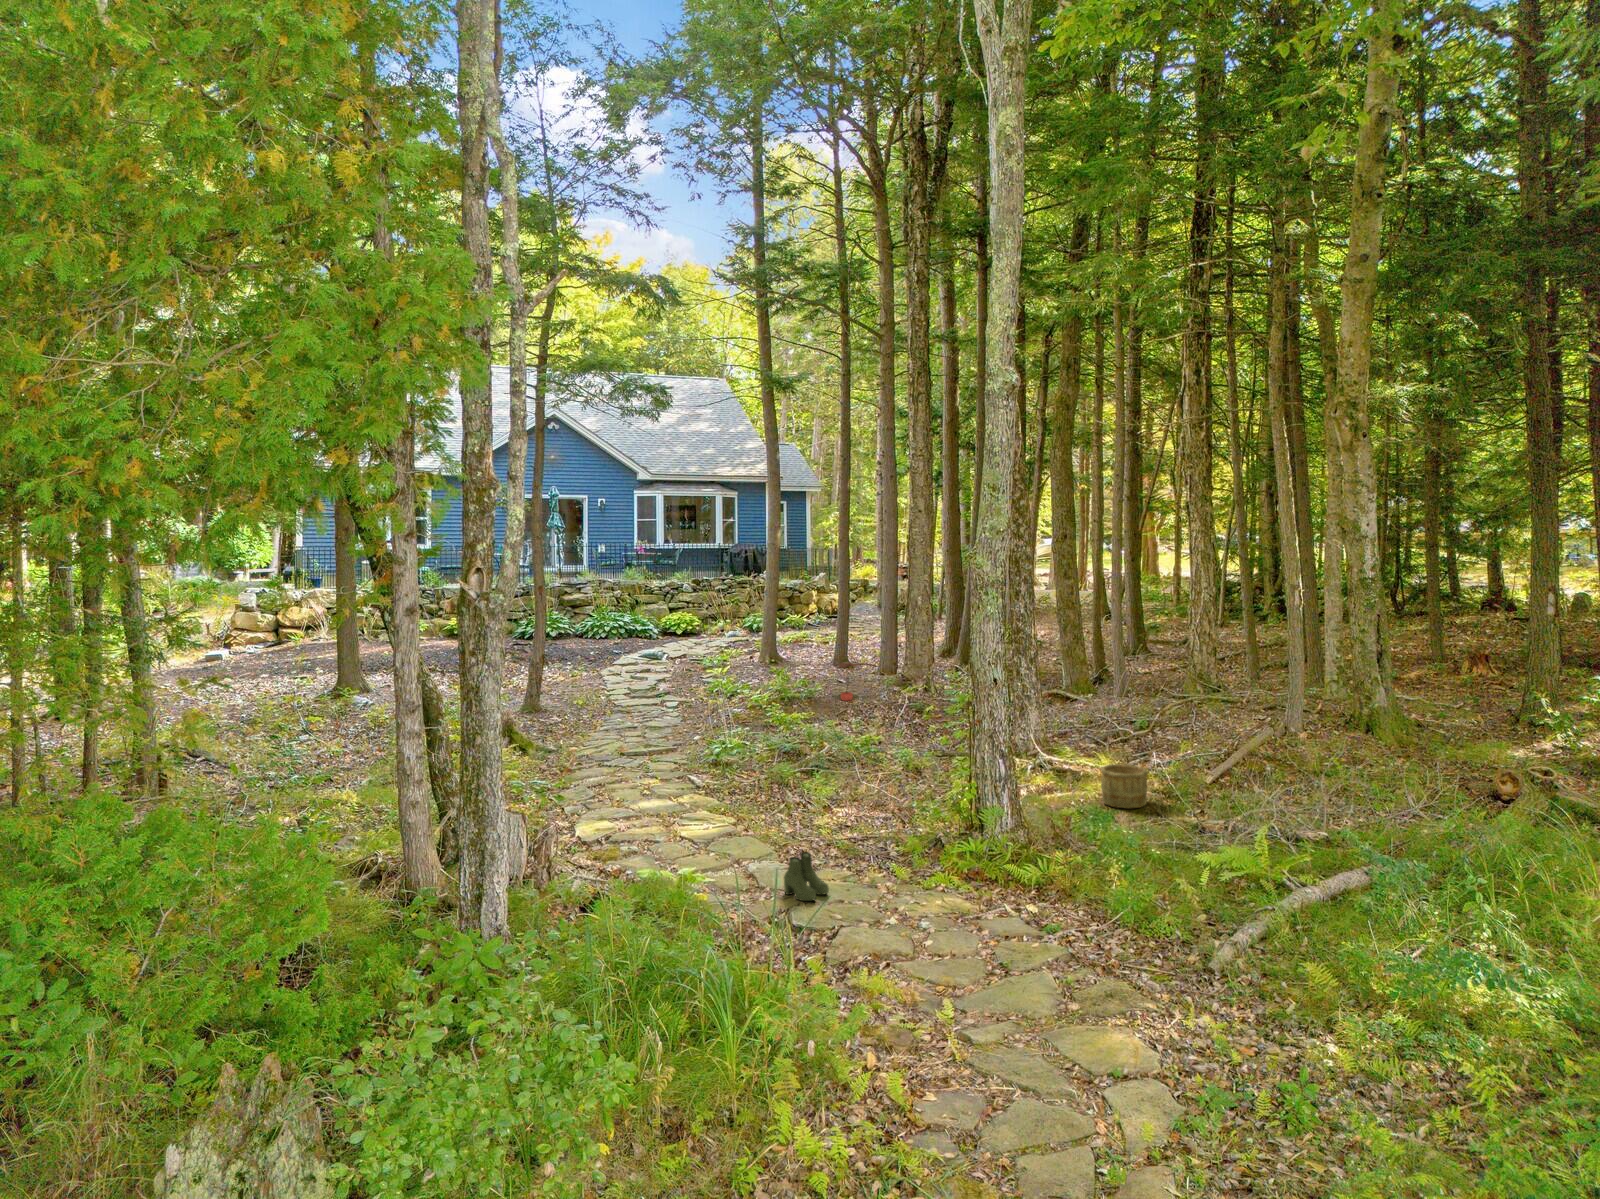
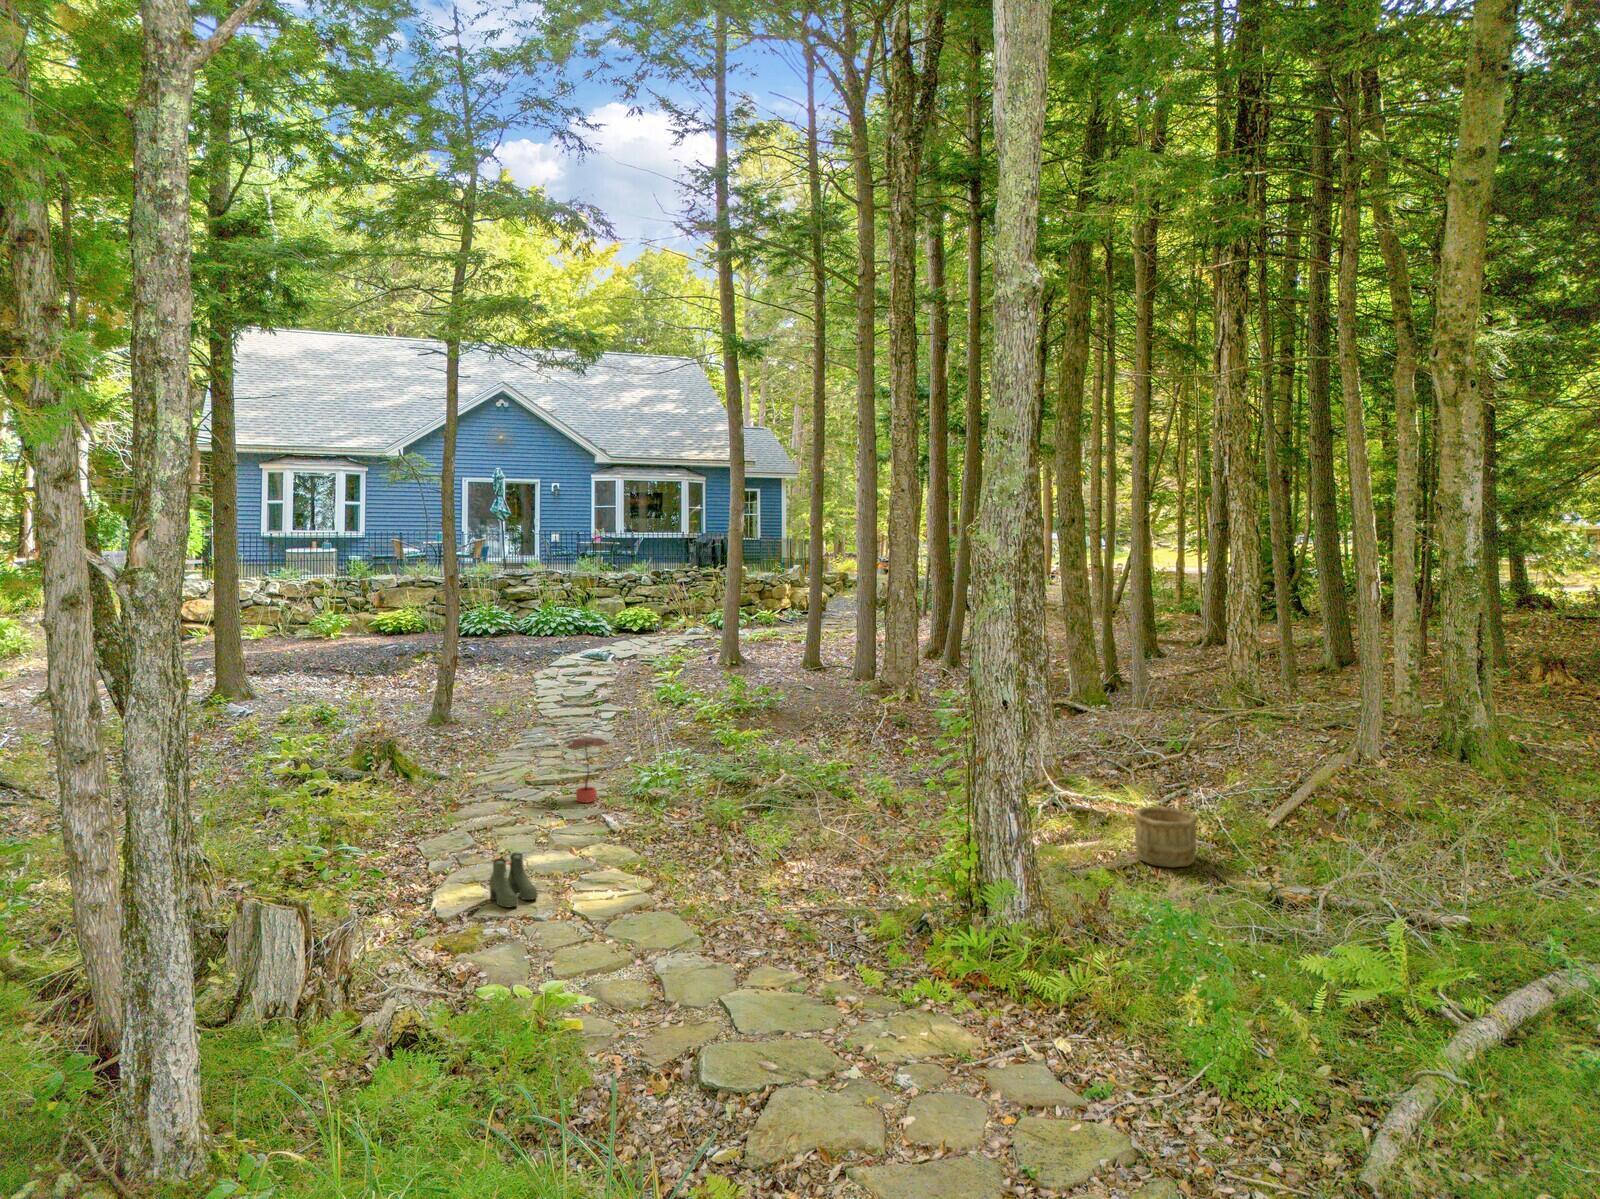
potted plant: present [835,662,859,701] -> present [565,737,607,803]
boots: present [784,852,829,901] -> present [489,853,538,907]

